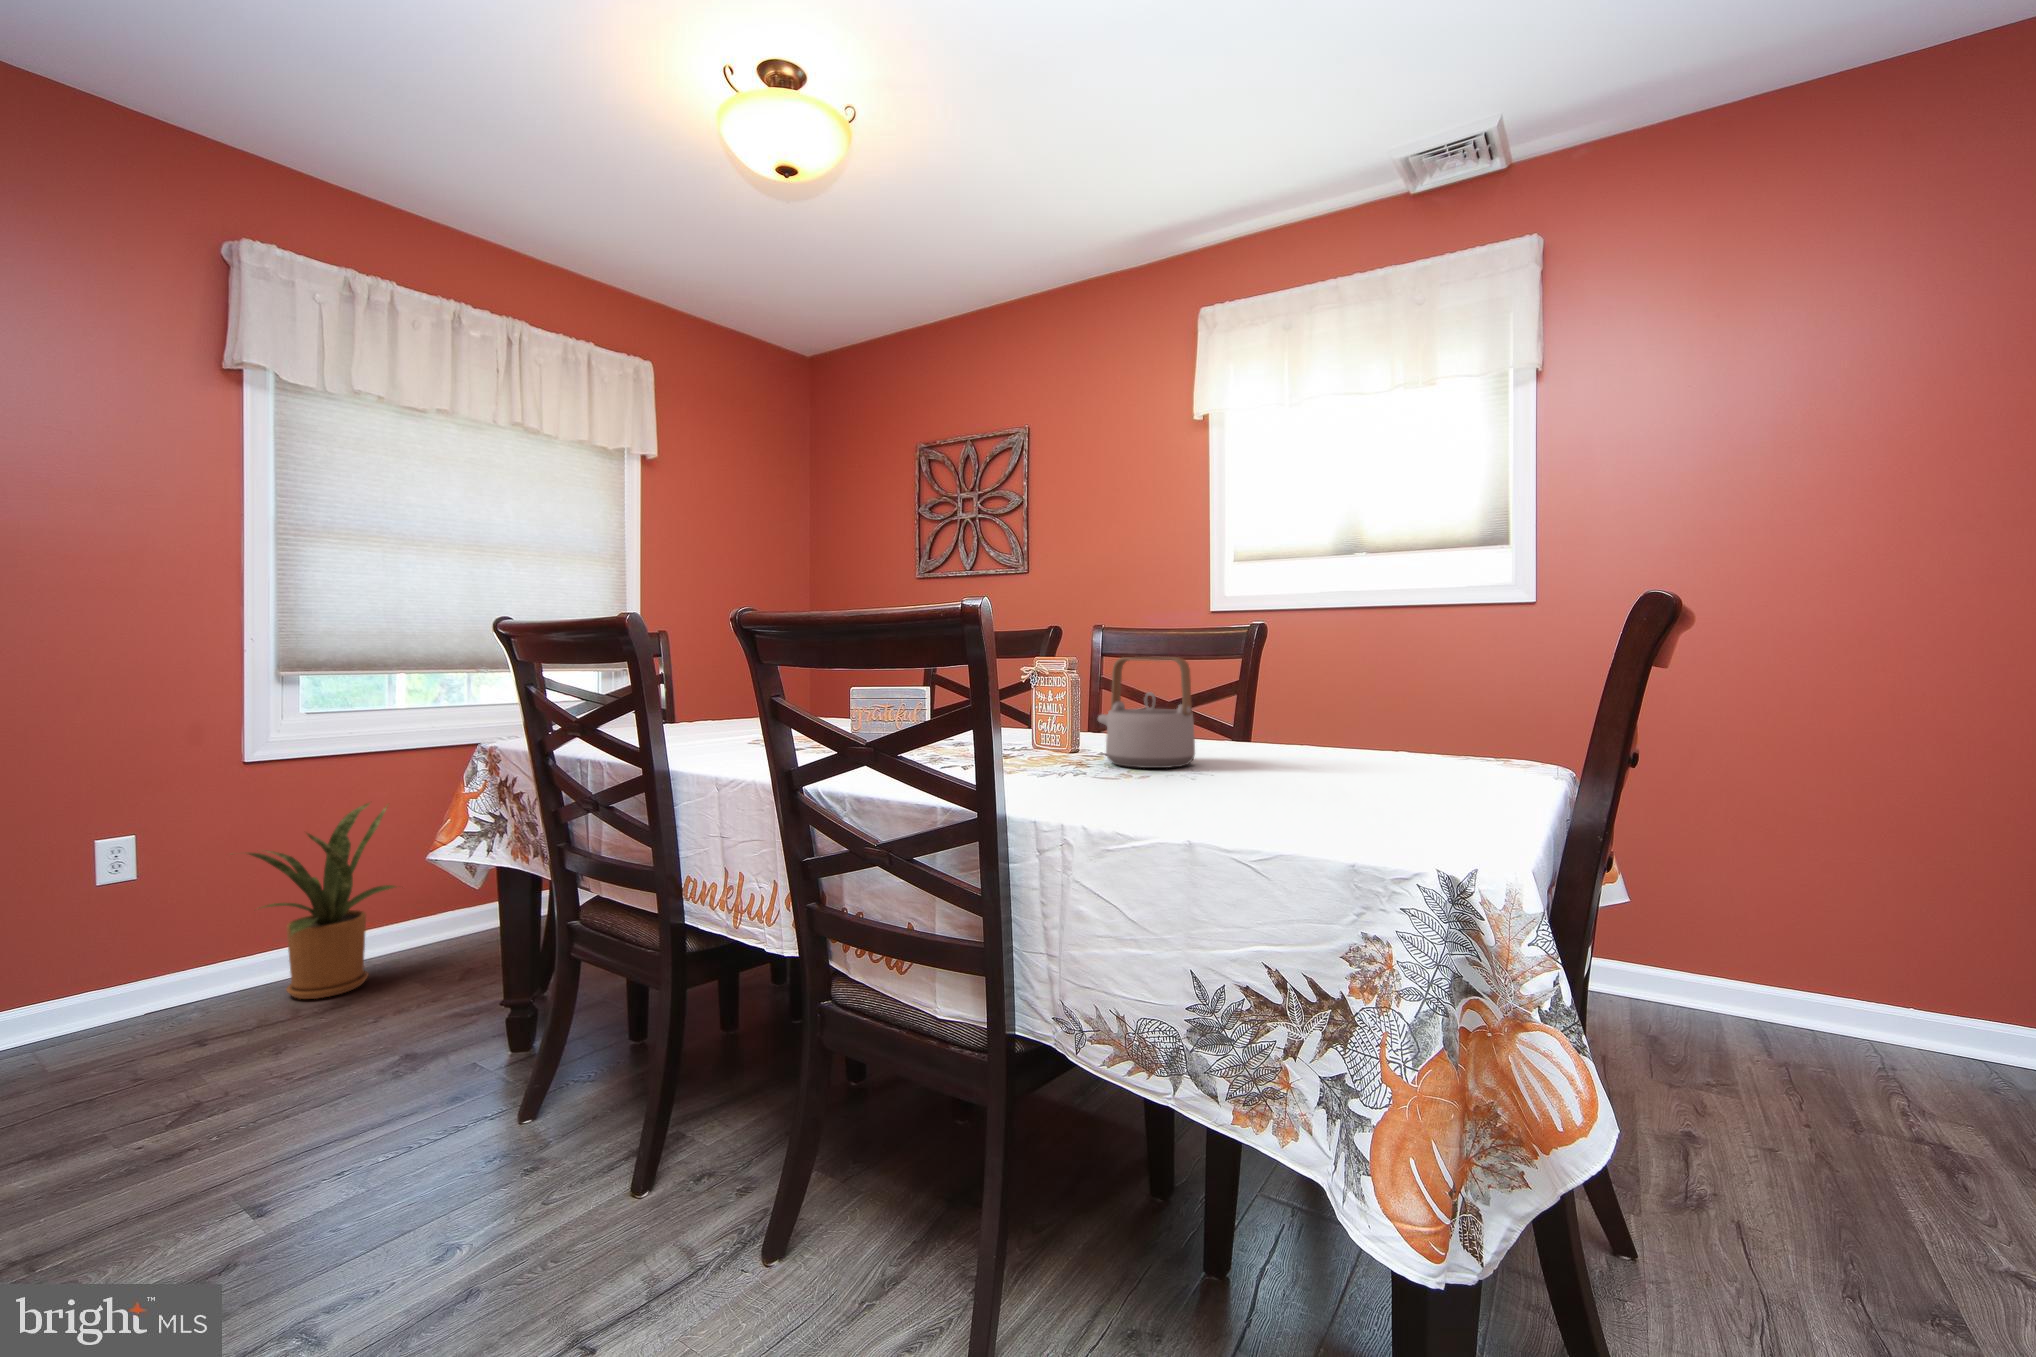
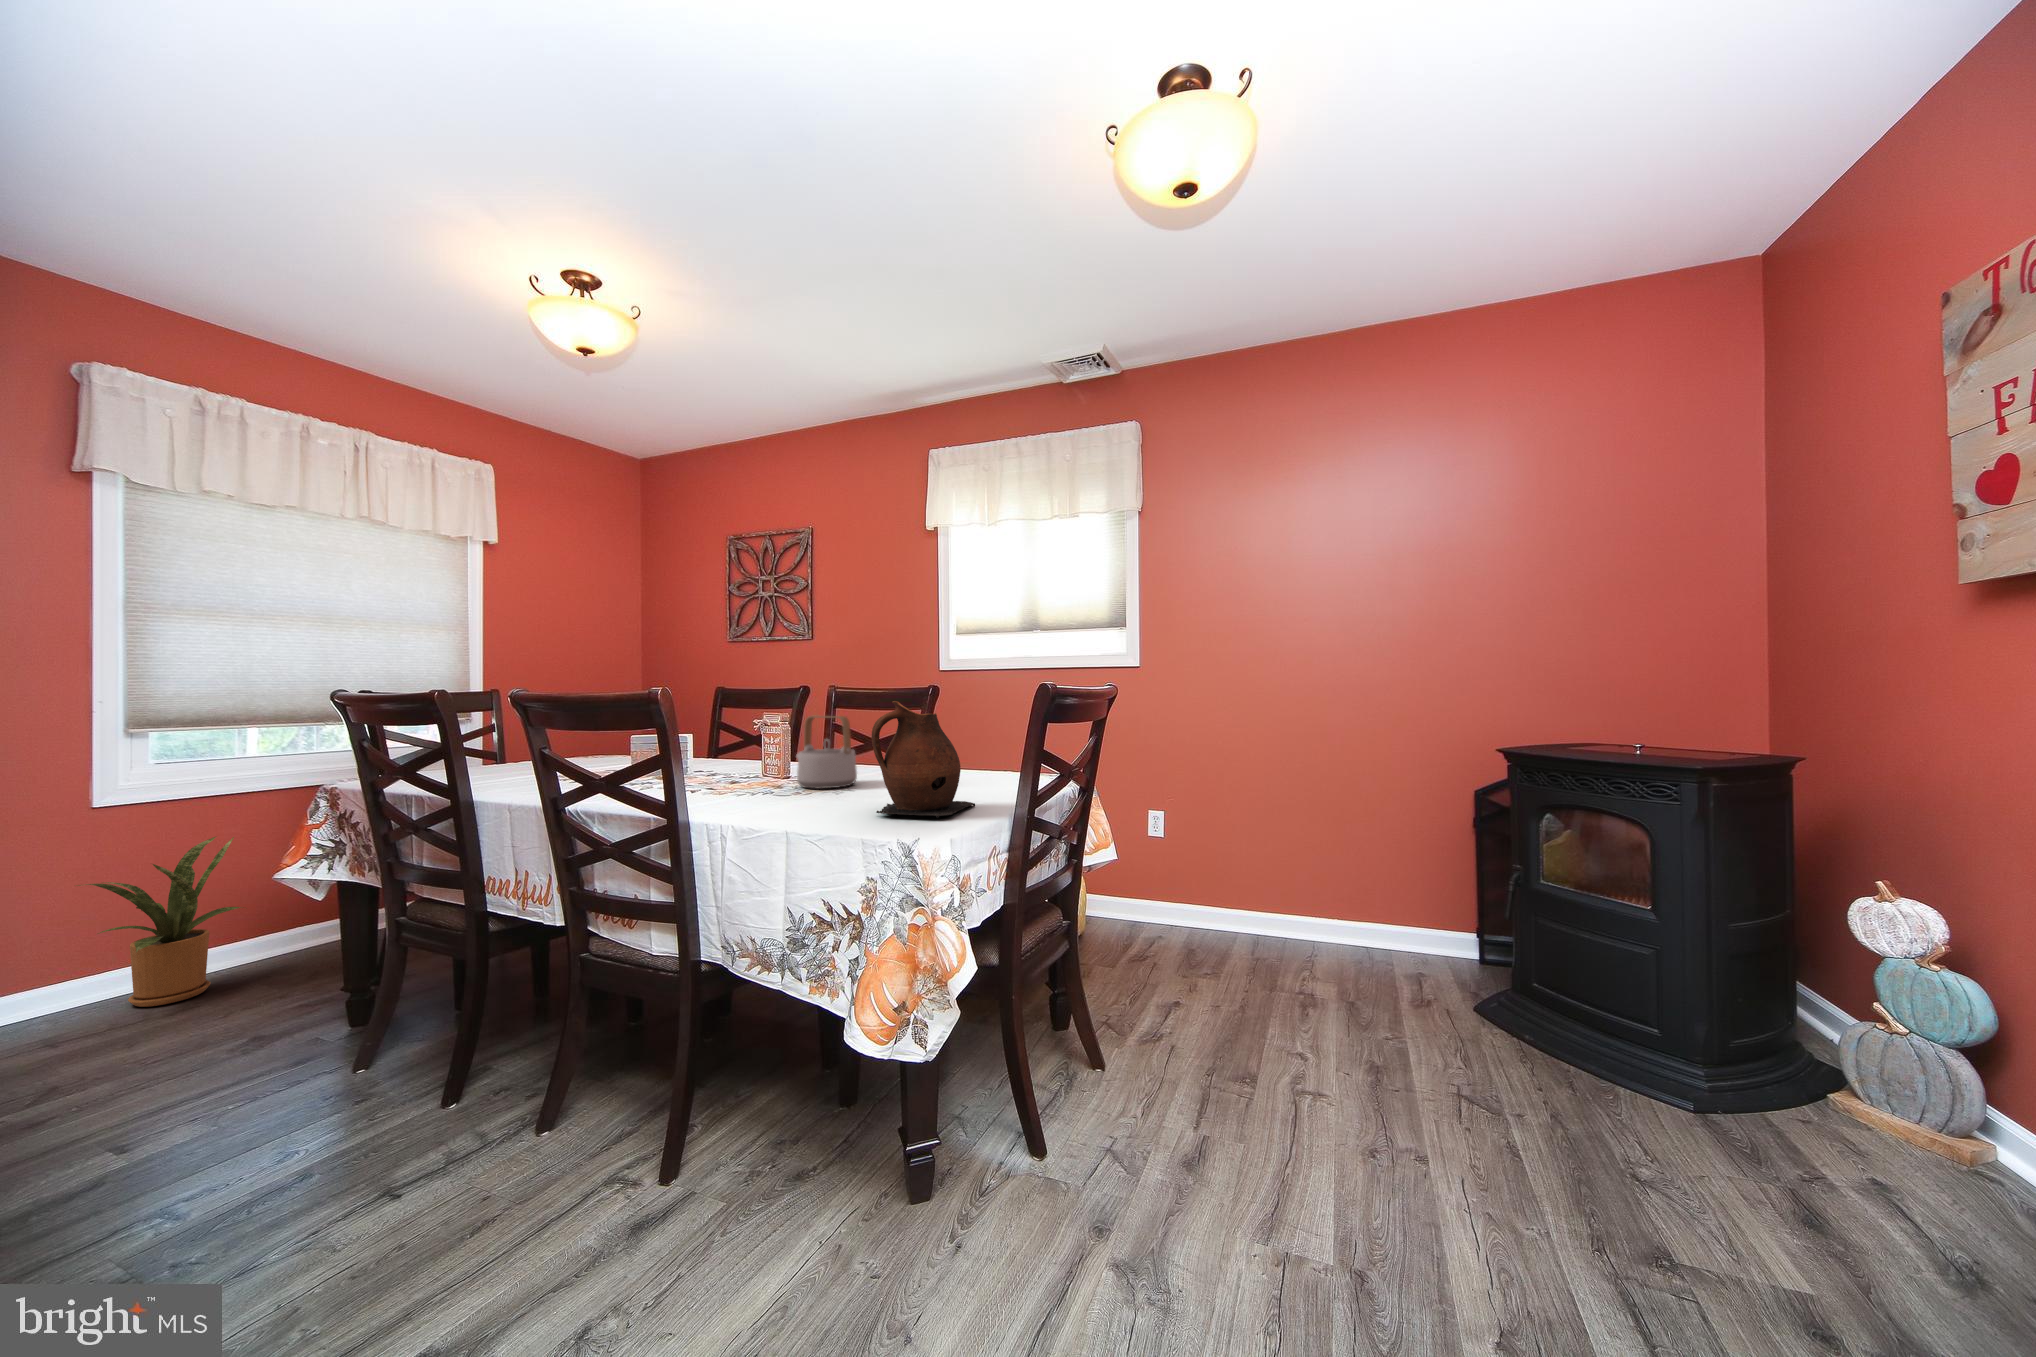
ceramic pitcher: none [1303,620,1470,827] -> present [872,701,975,818]

